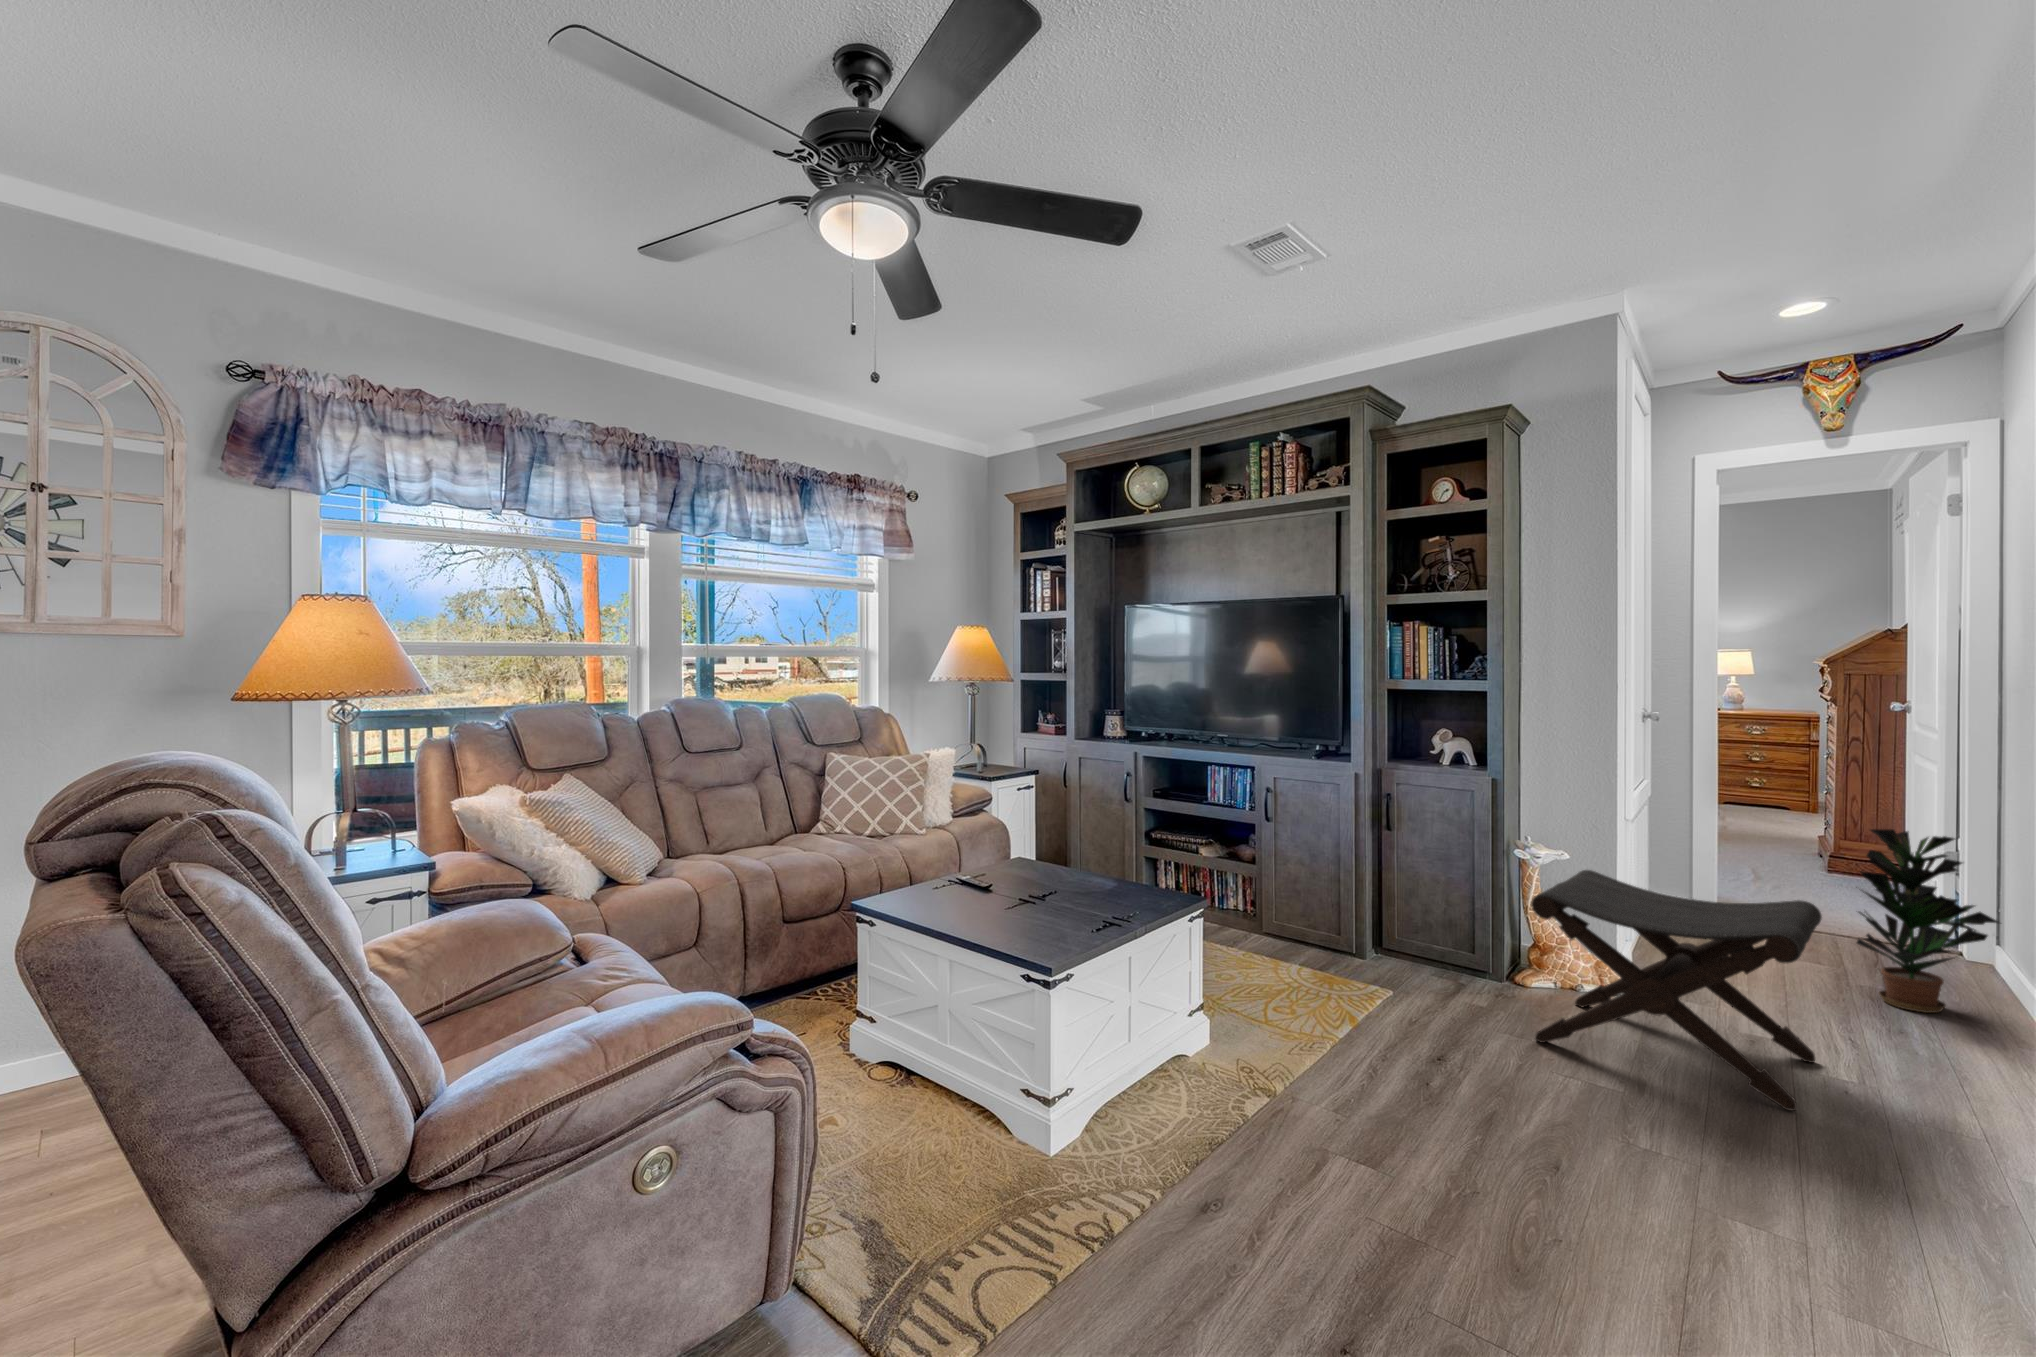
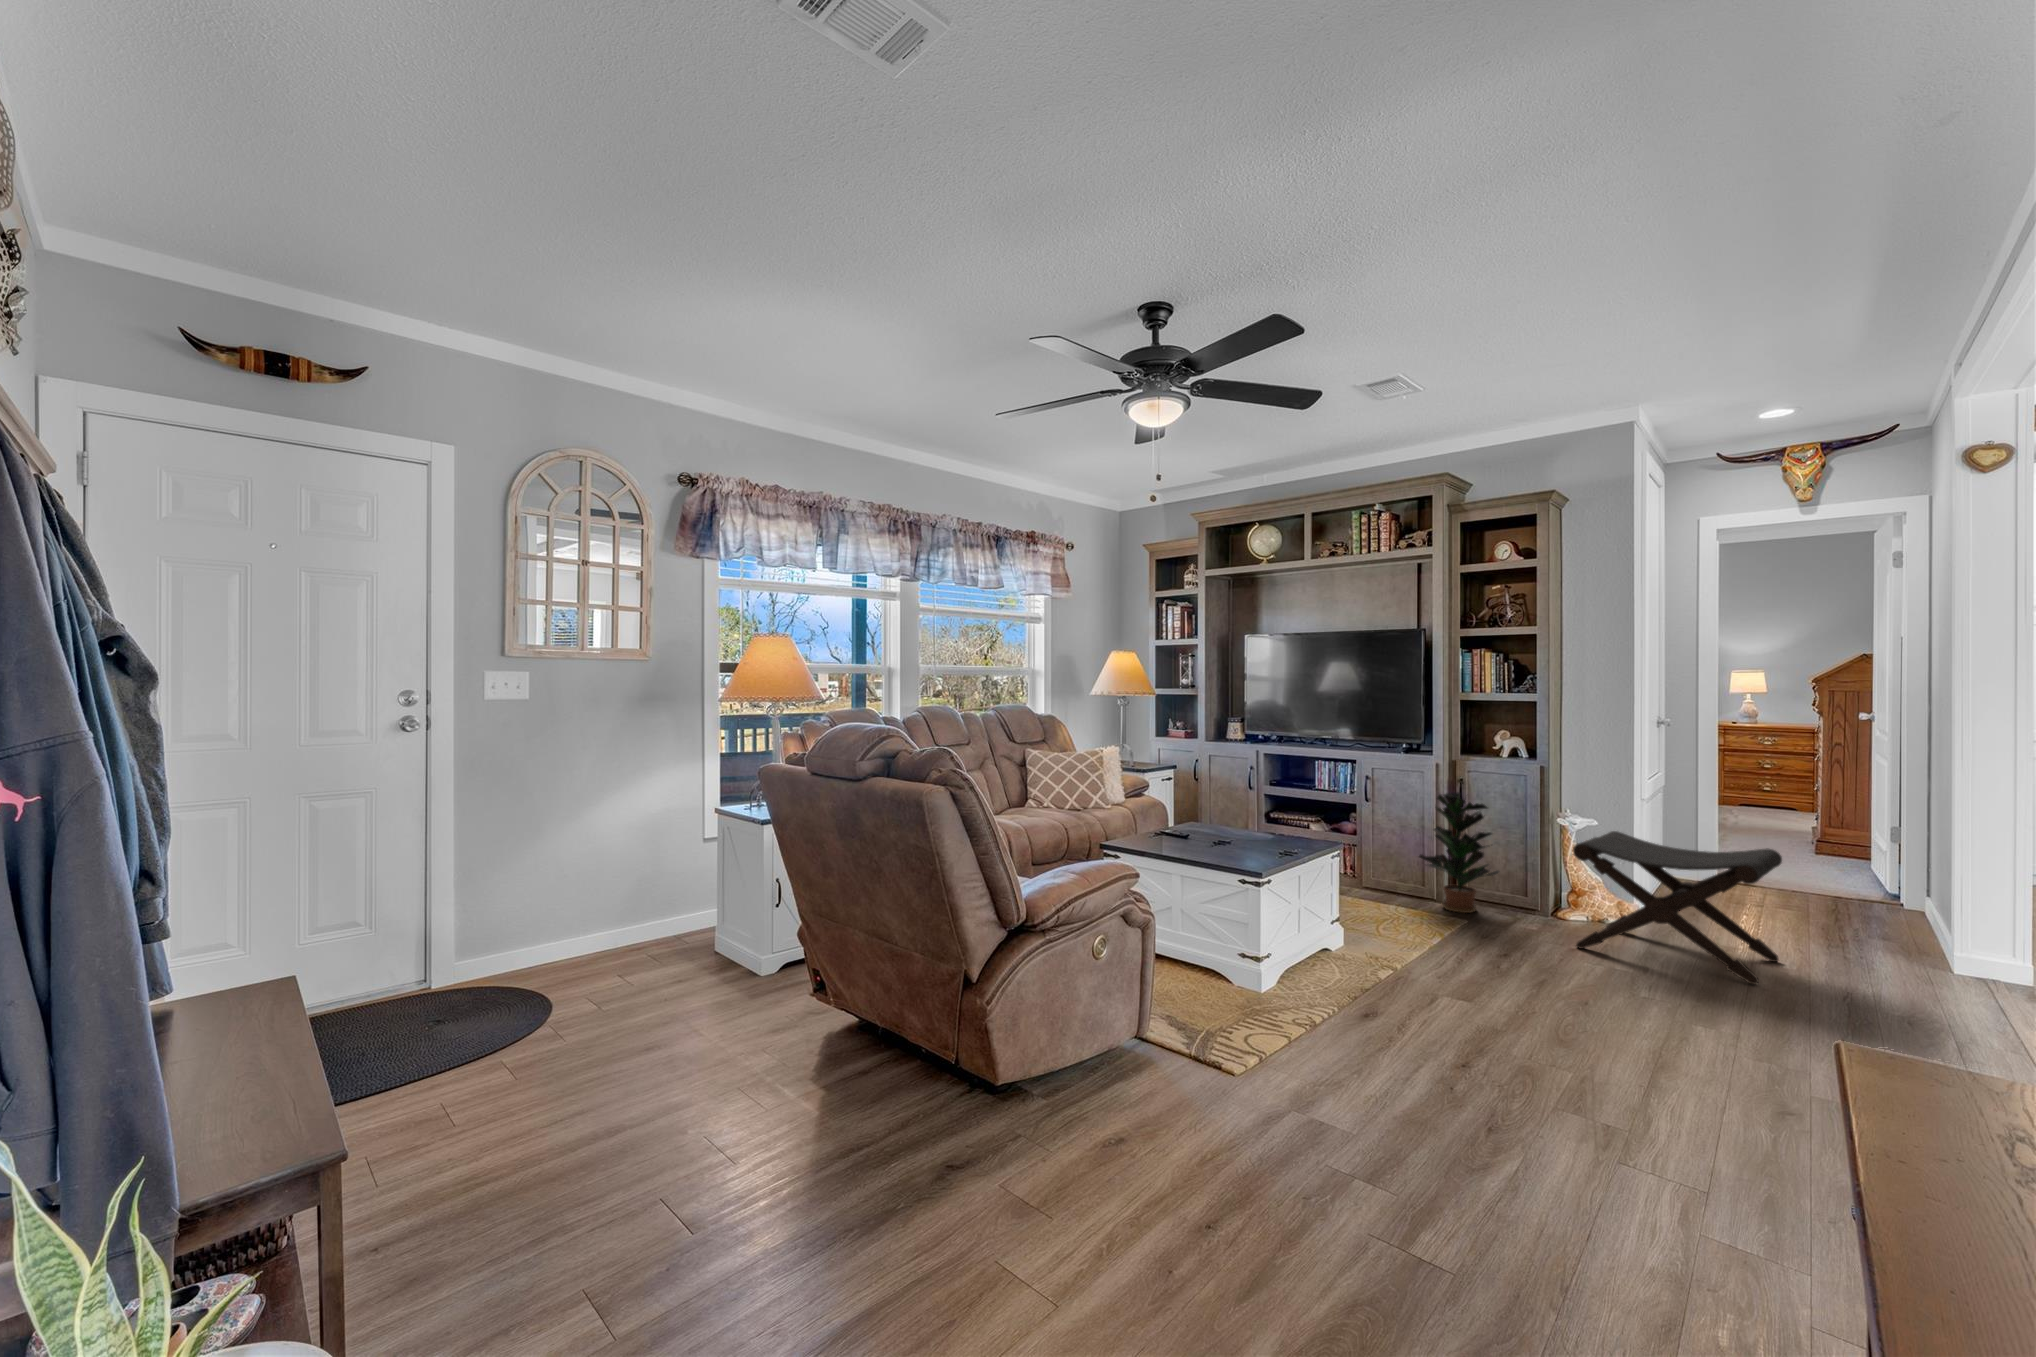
potted plant: present [1857,829,1999,1013] -> present [1419,793,1499,913]

